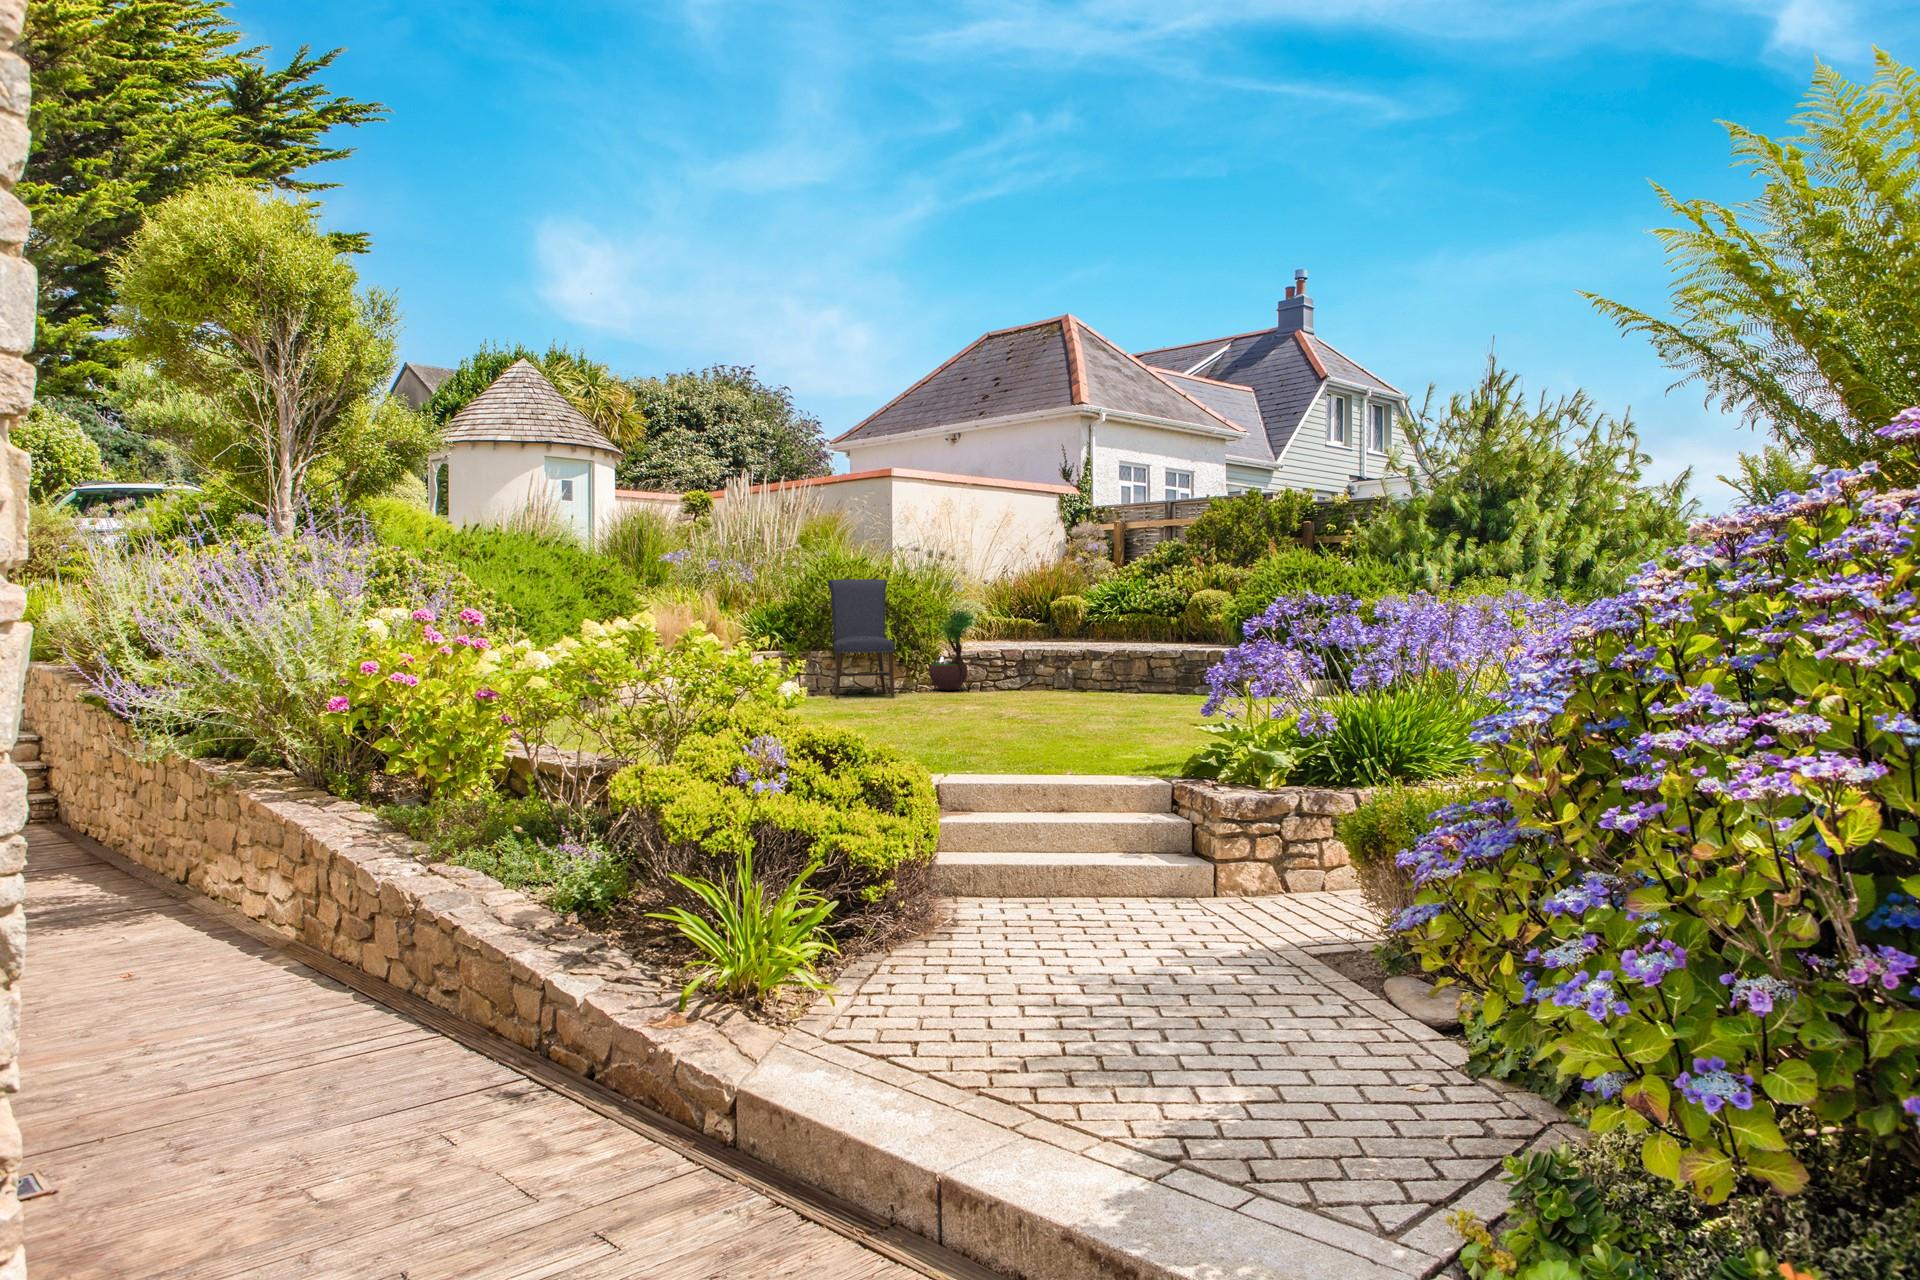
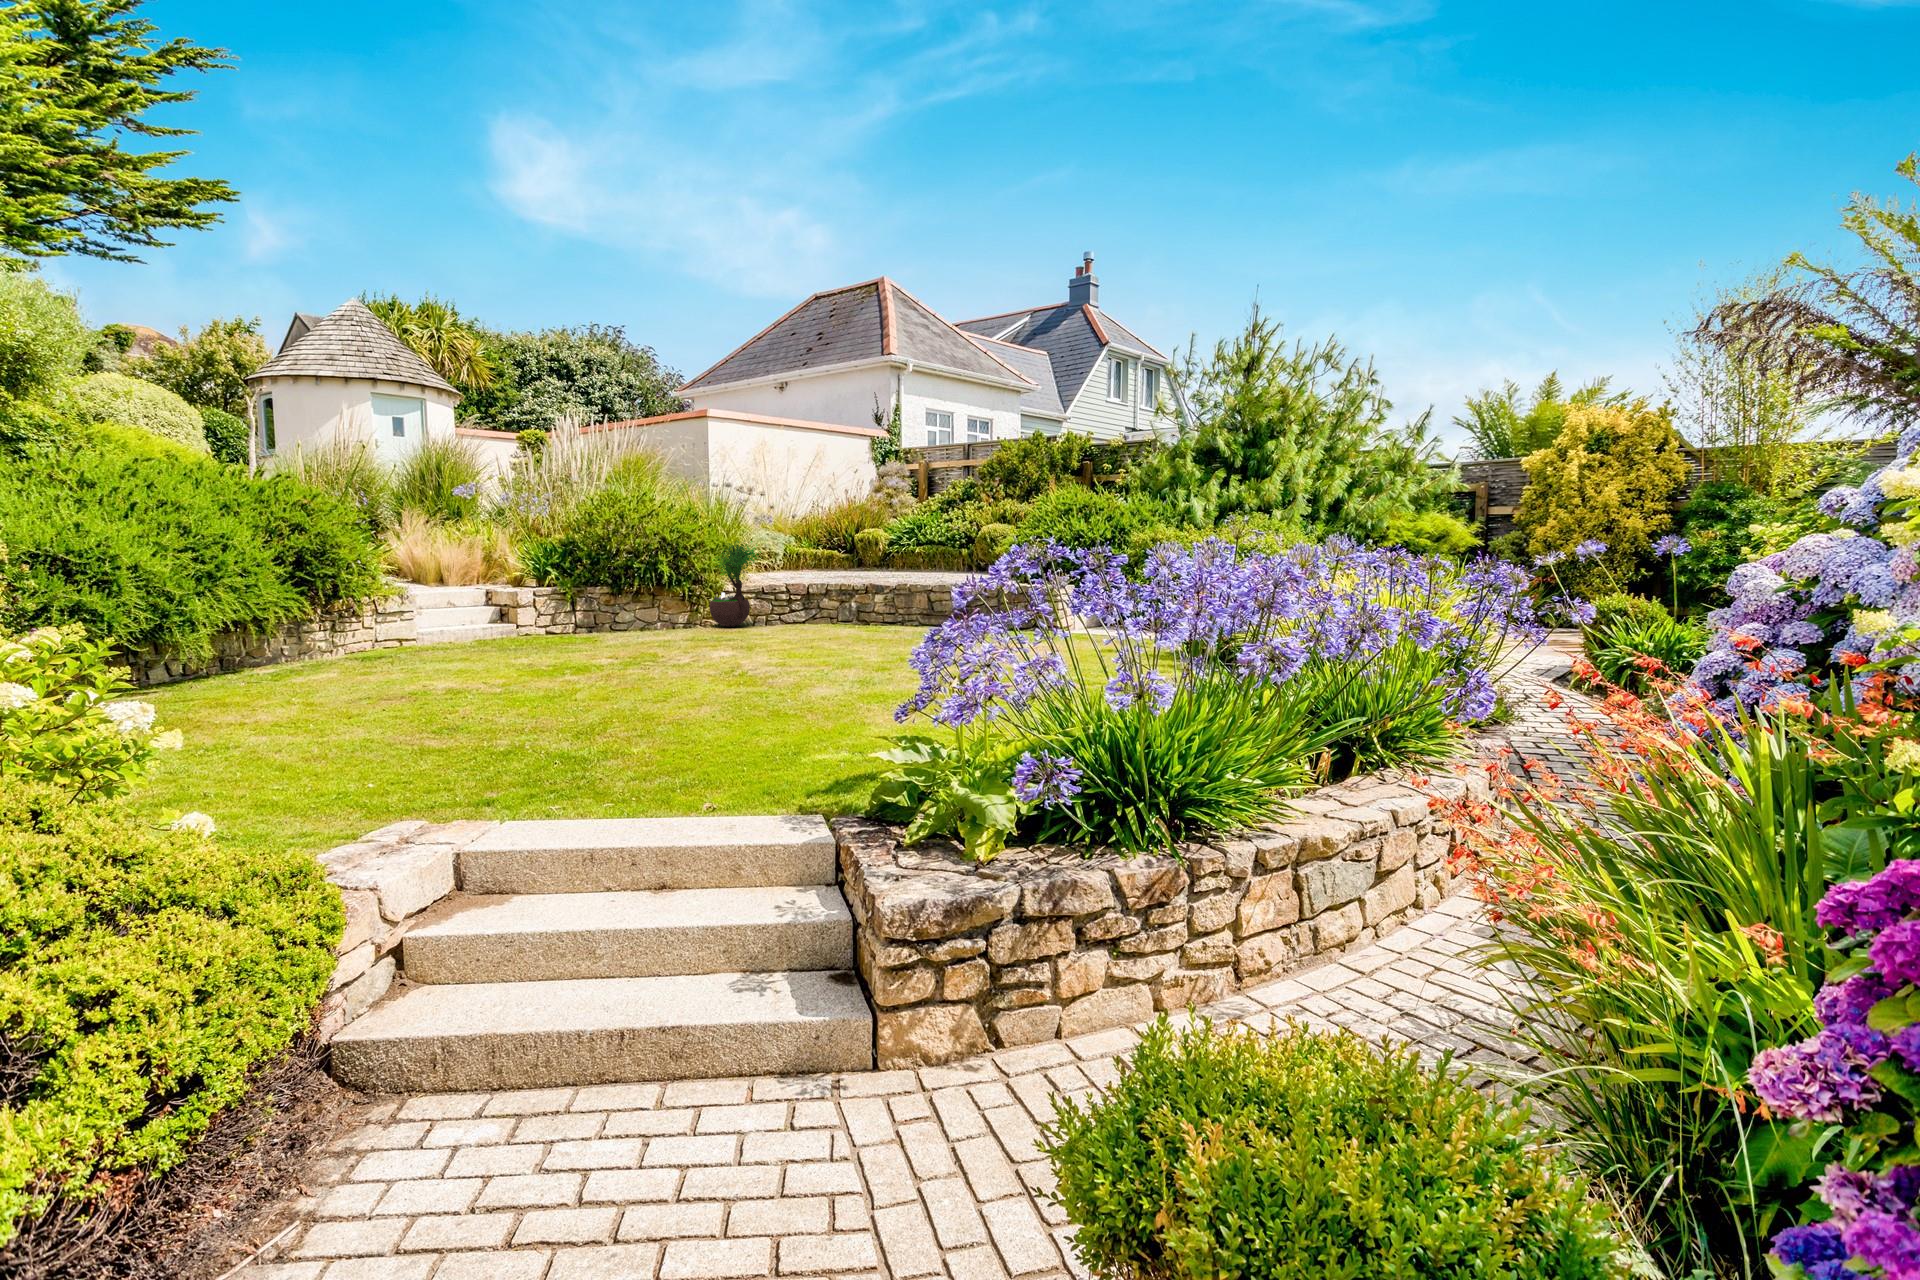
chair: present [828,579,895,699] -> none [595,514,664,640]

